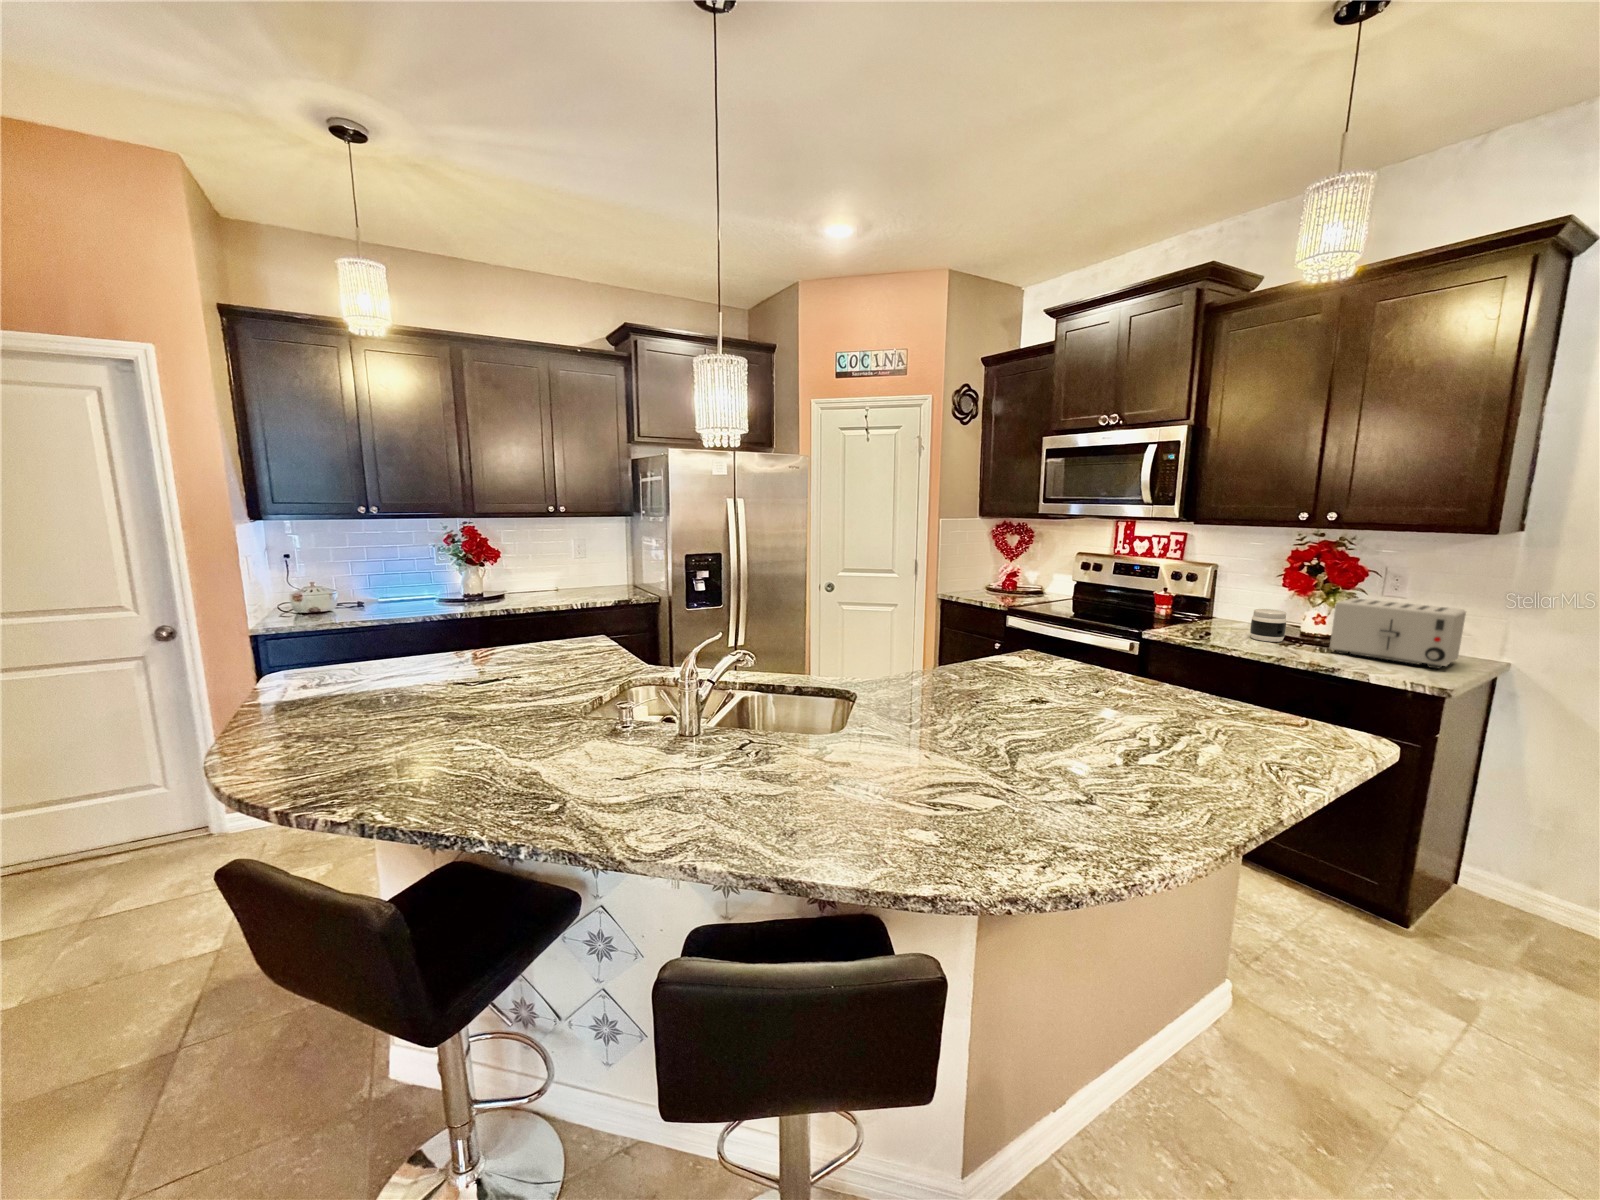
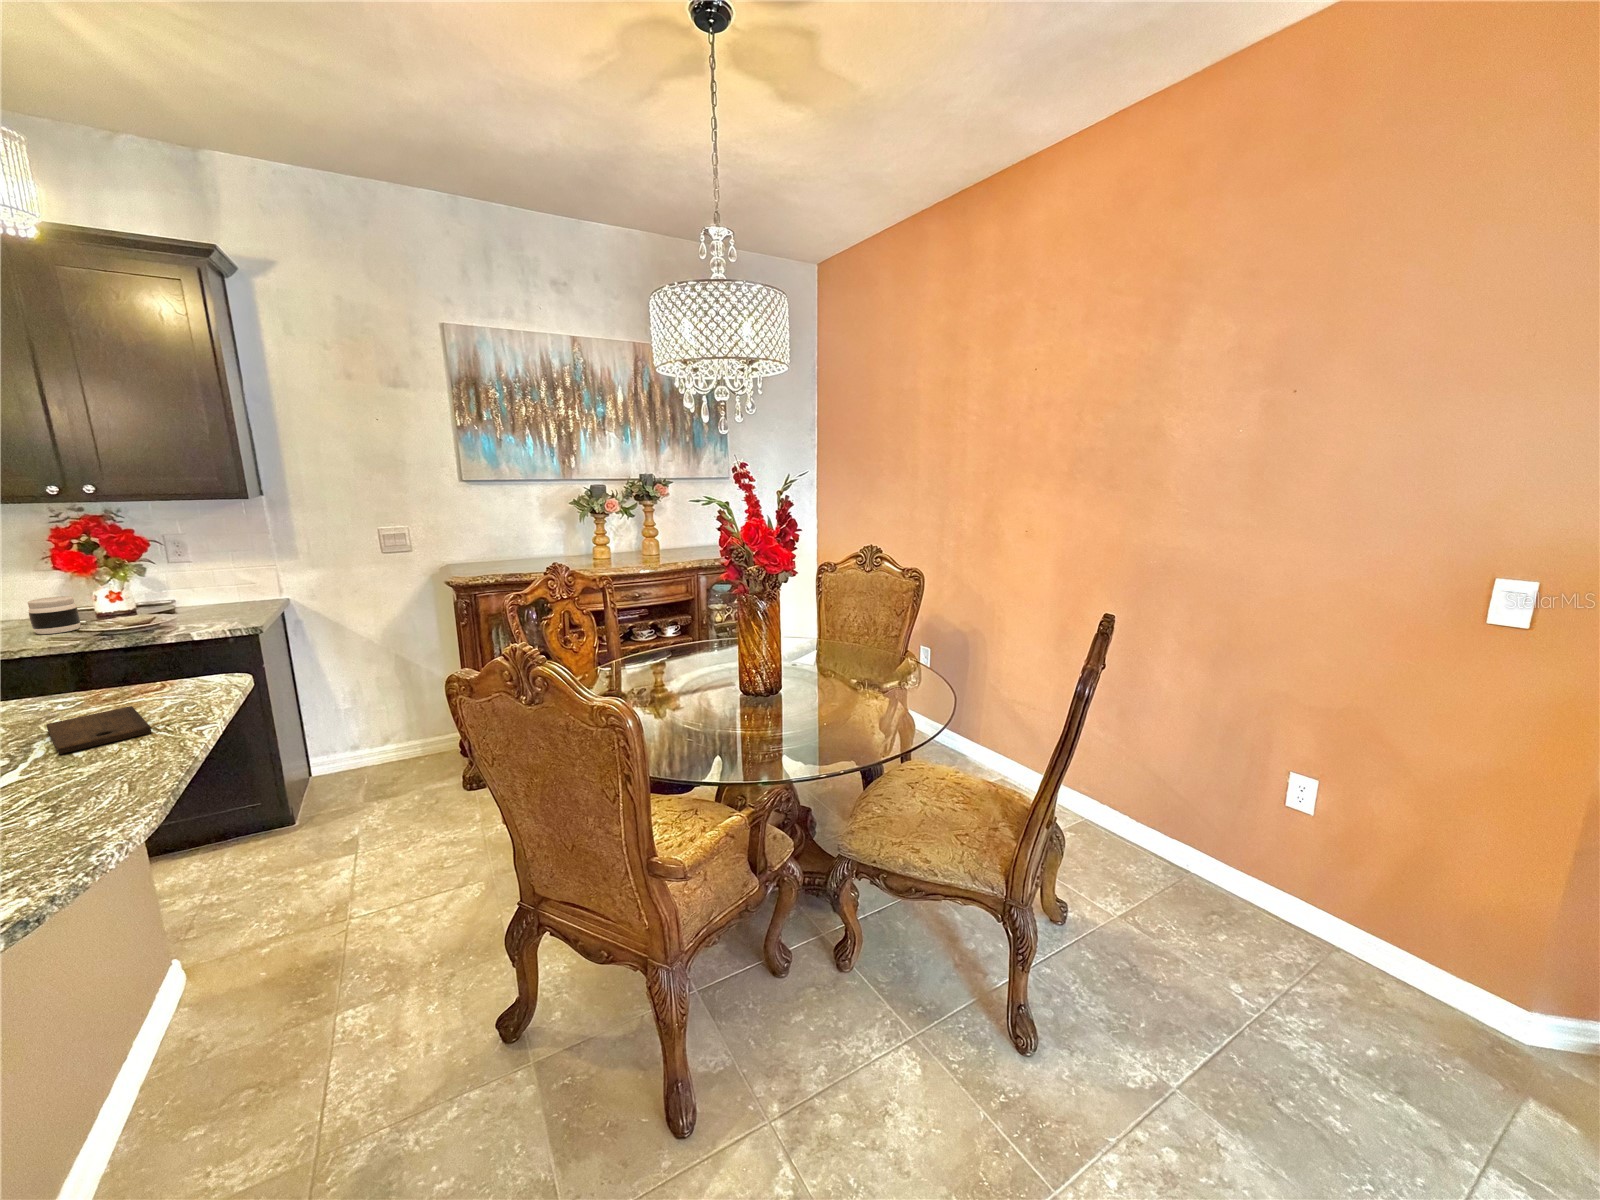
toaster: present [1330,598,1466,669] -> none [128,562,253,624]
cutting board: none [1190,722,1266,769] -> present [46,706,151,754]

